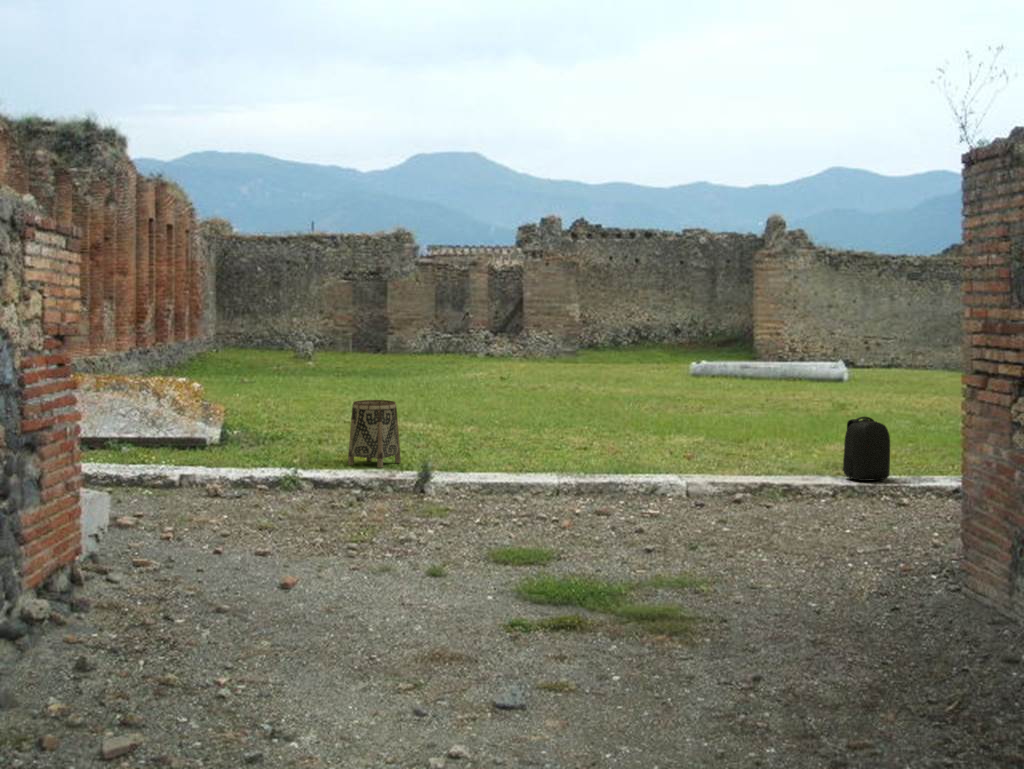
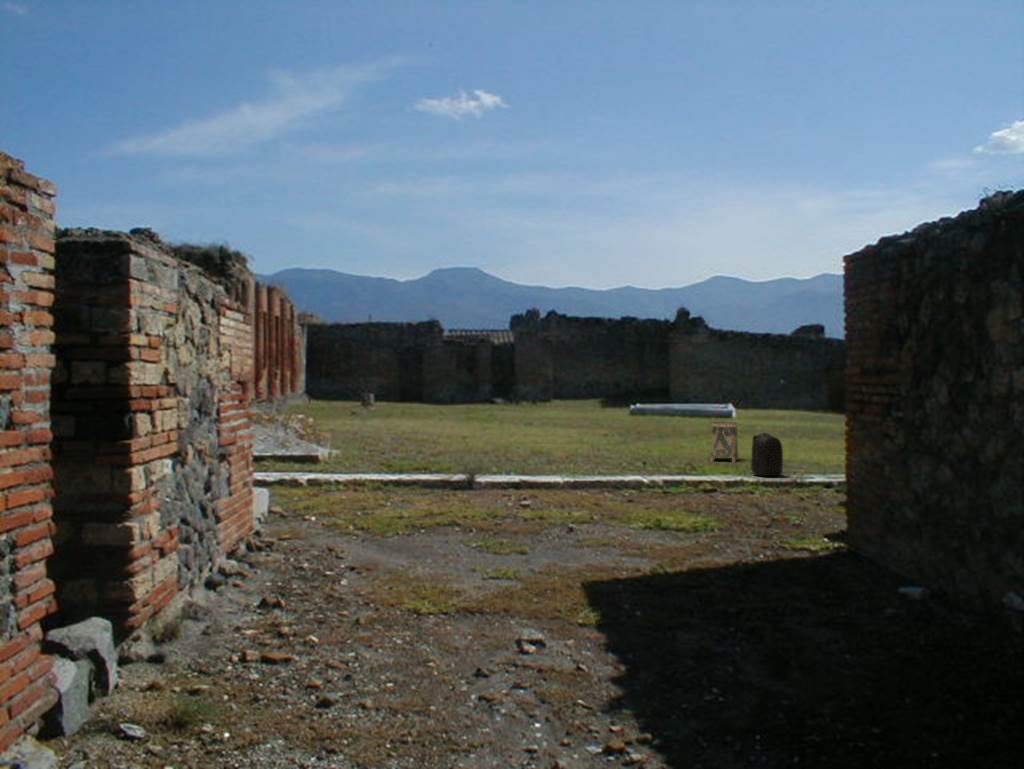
basket: present [348,400,401,468] -> present [710,422,738,462]

